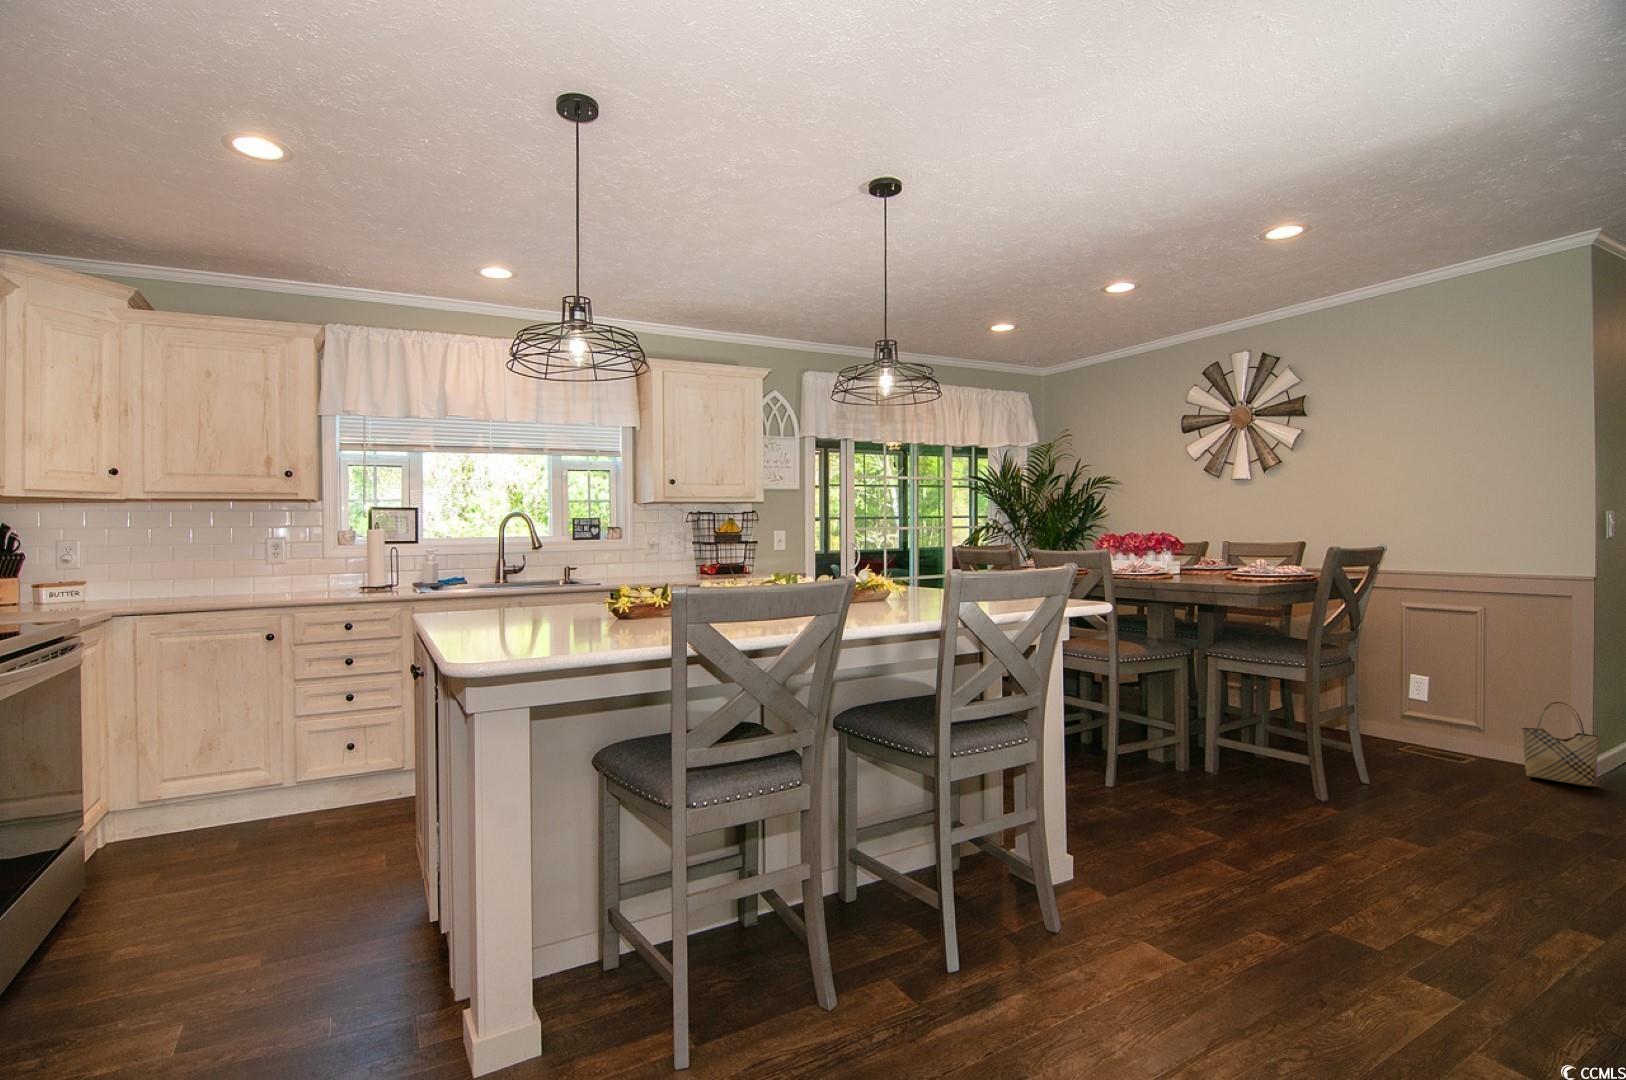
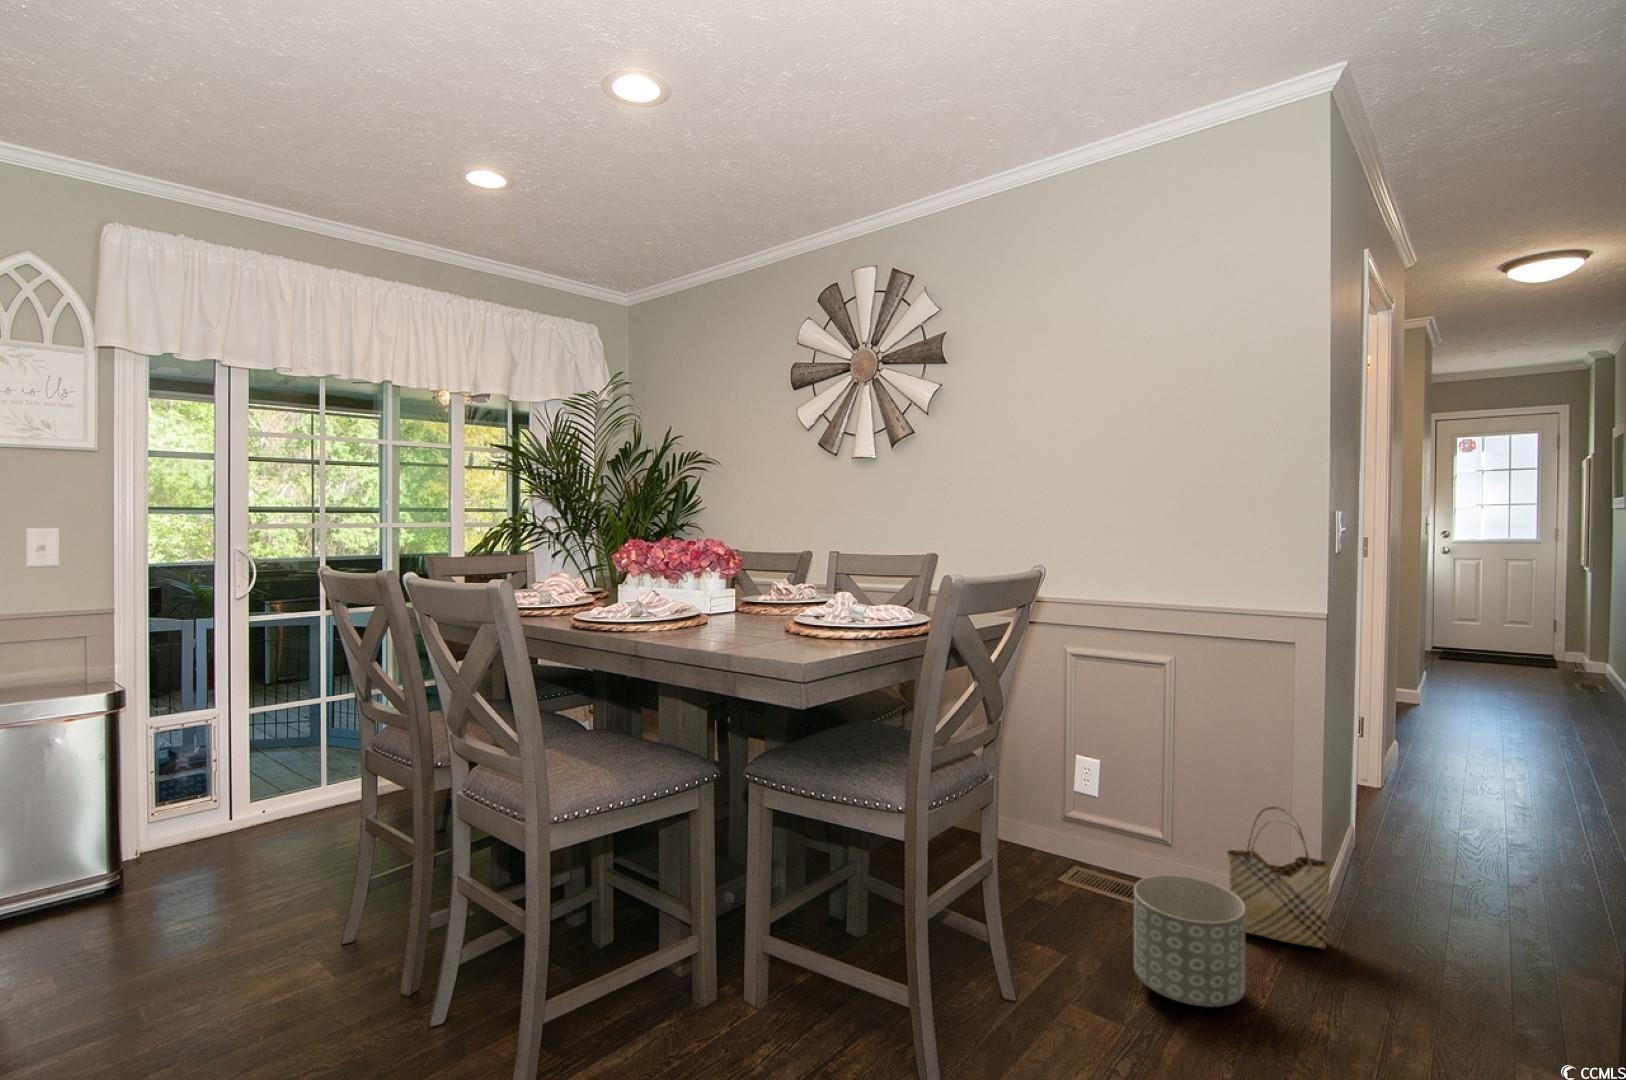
planter: none [1447,730,1523,796] -> present [1134,875,1245,1007]

